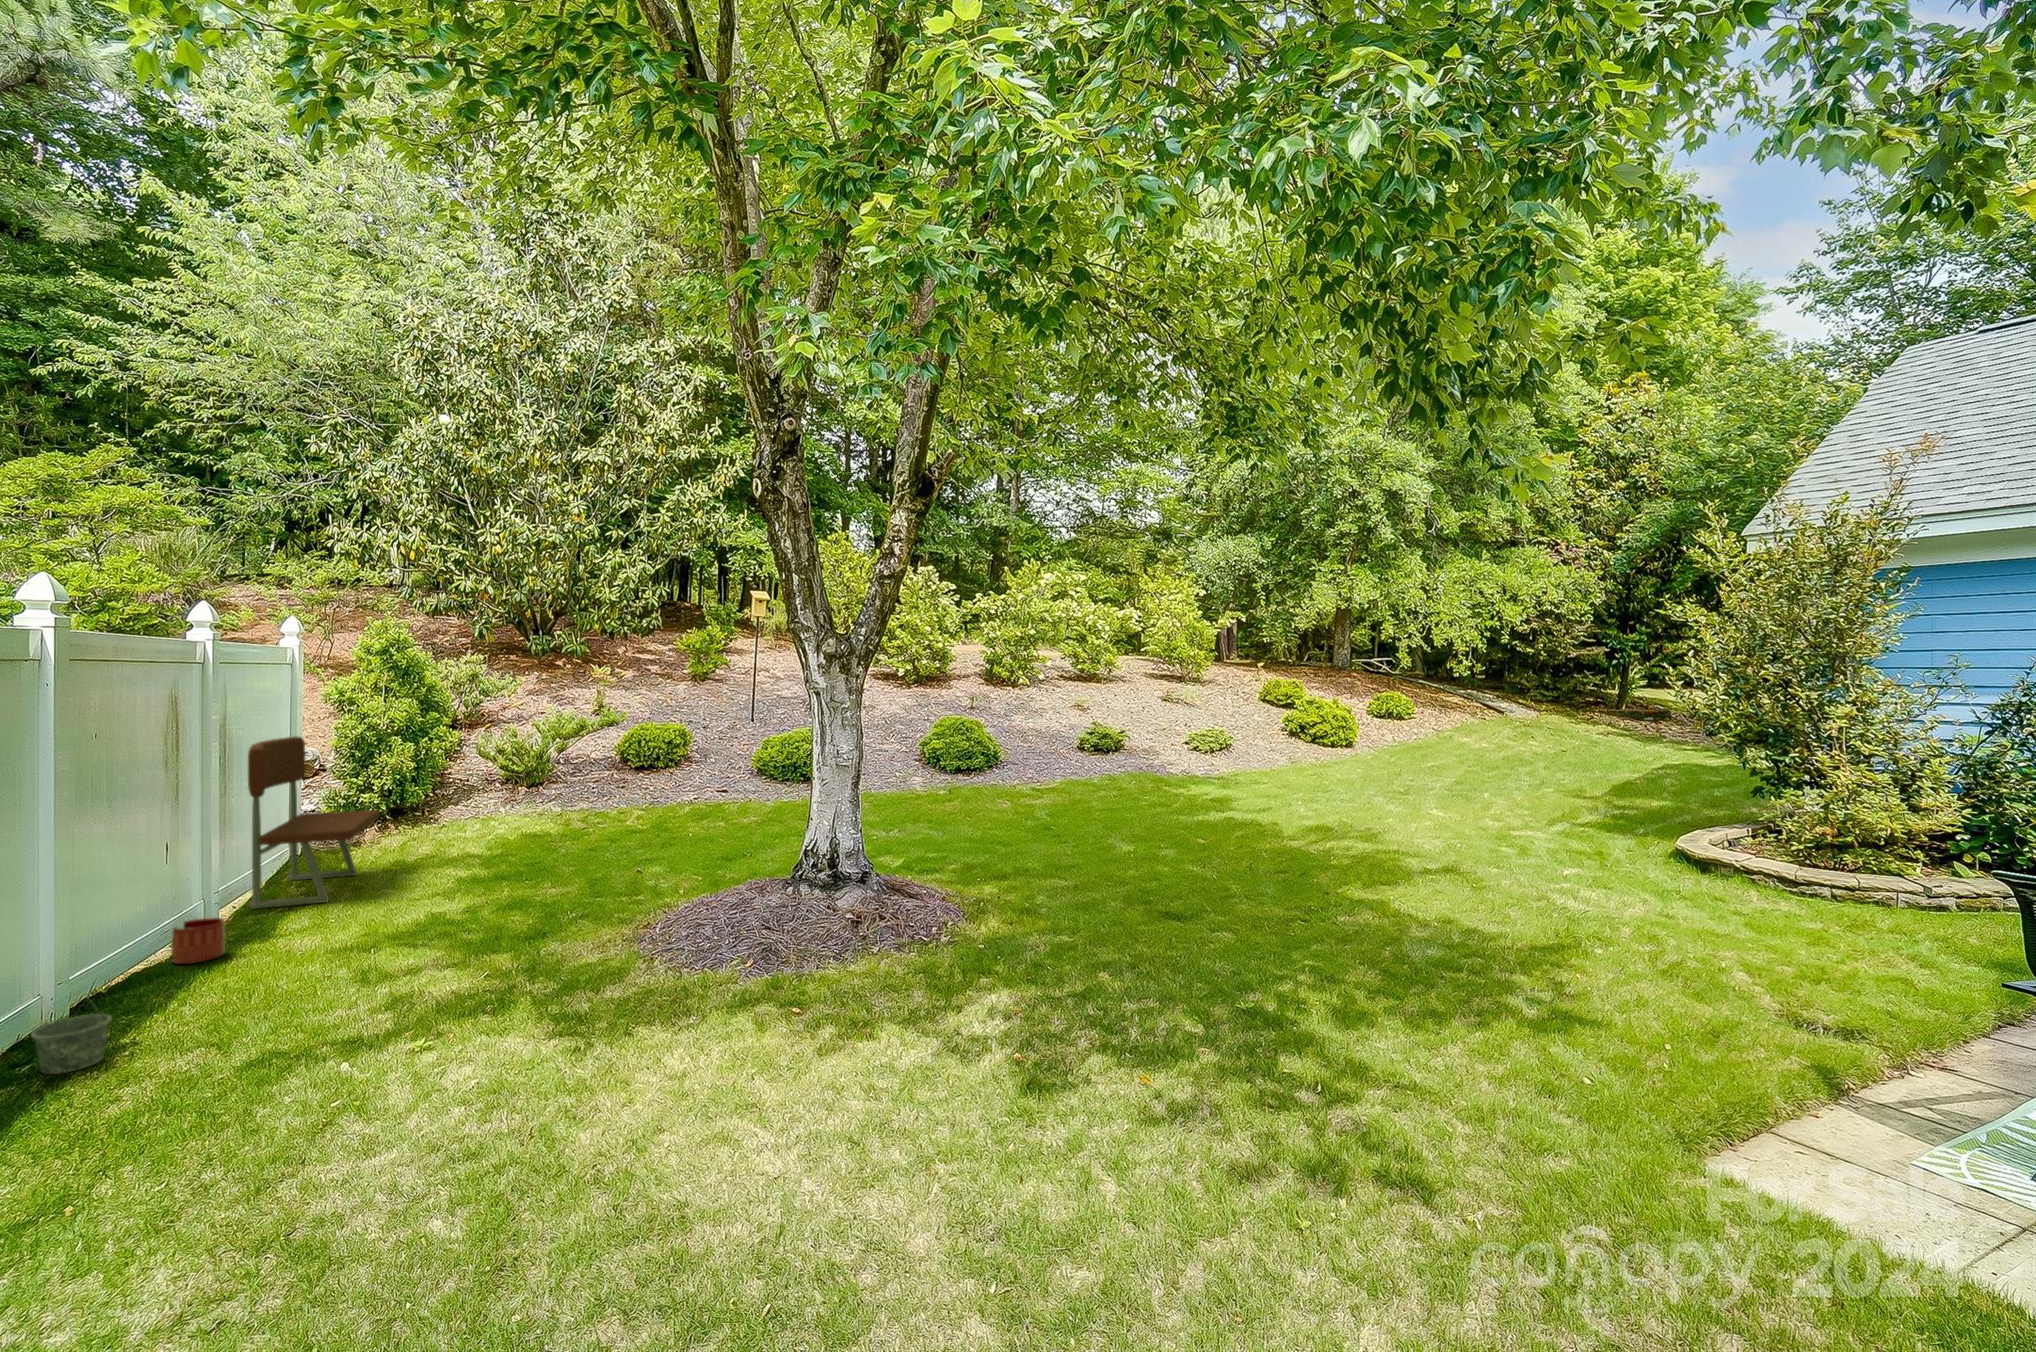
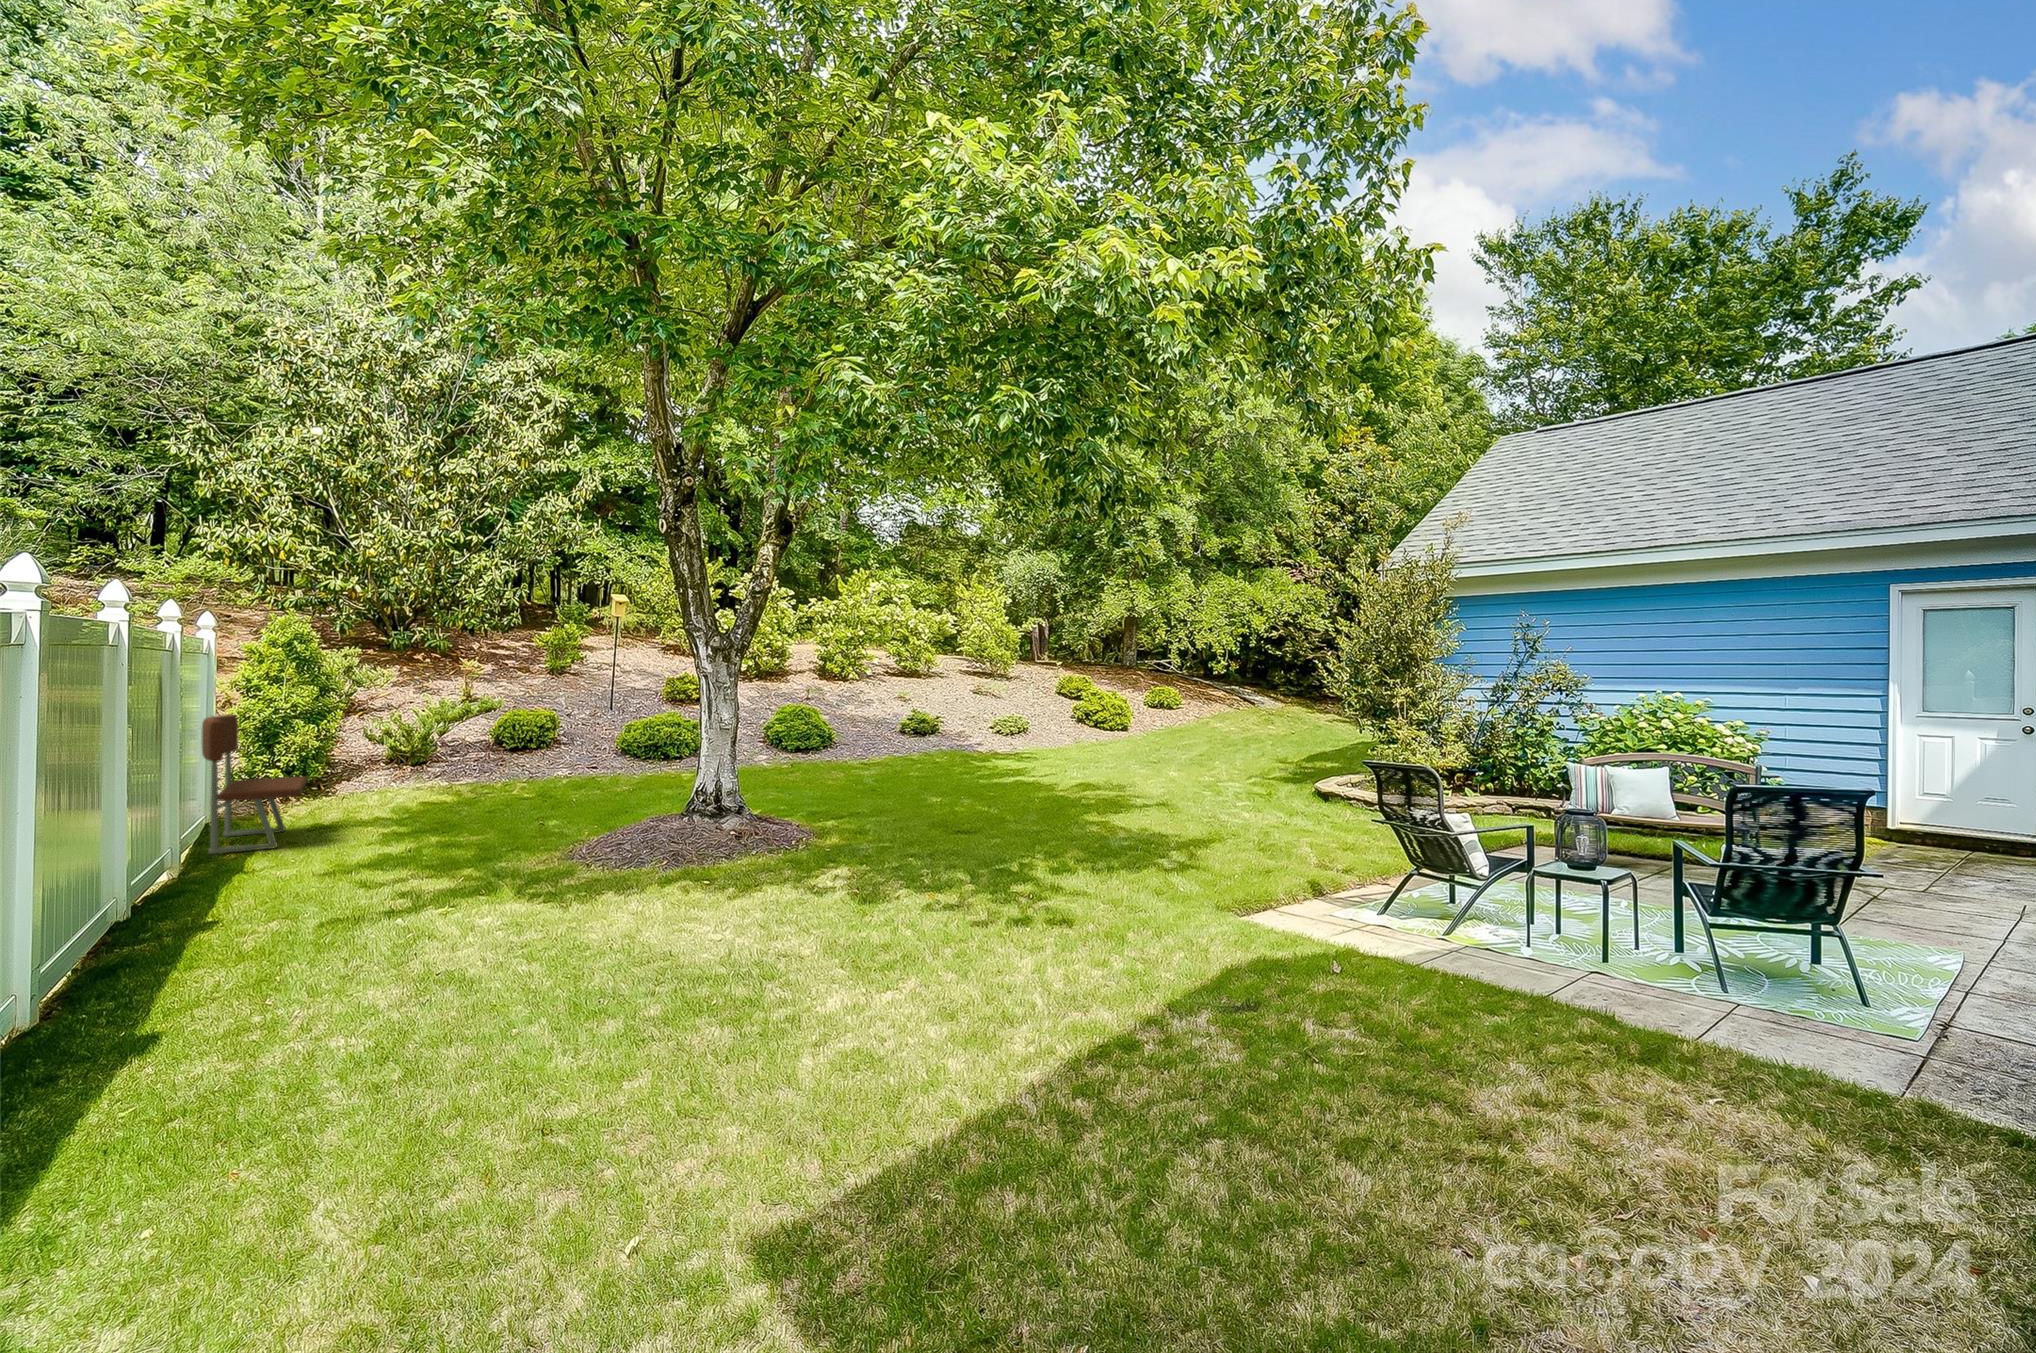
planter: present [171,918,225,964] -> none [175,851,218,885]
bucket: present [31,1014,112,1074] -> none [135,884,191,940]

